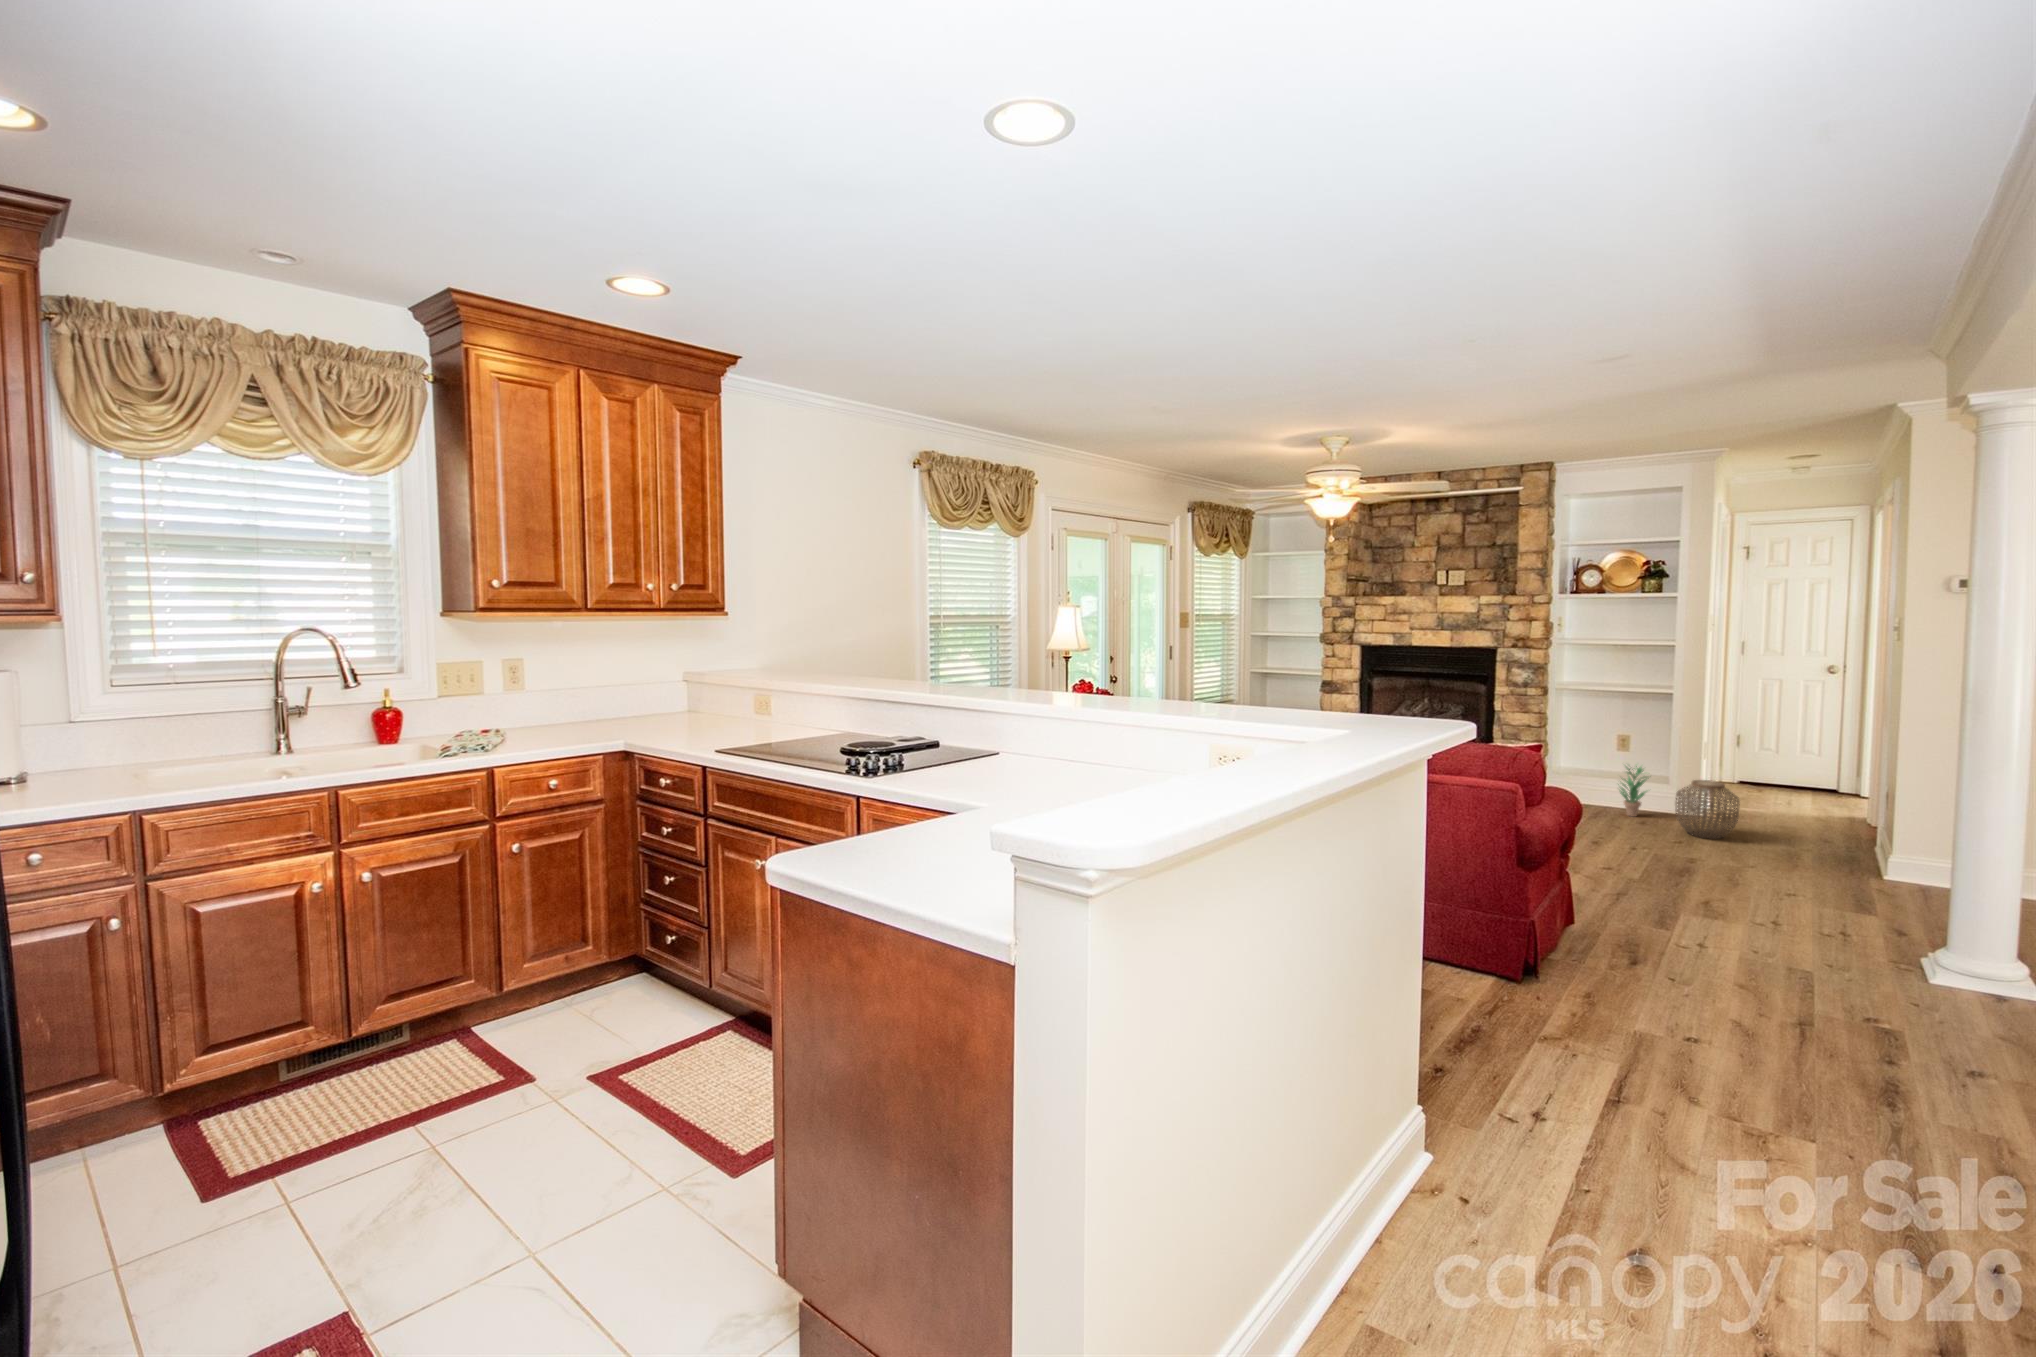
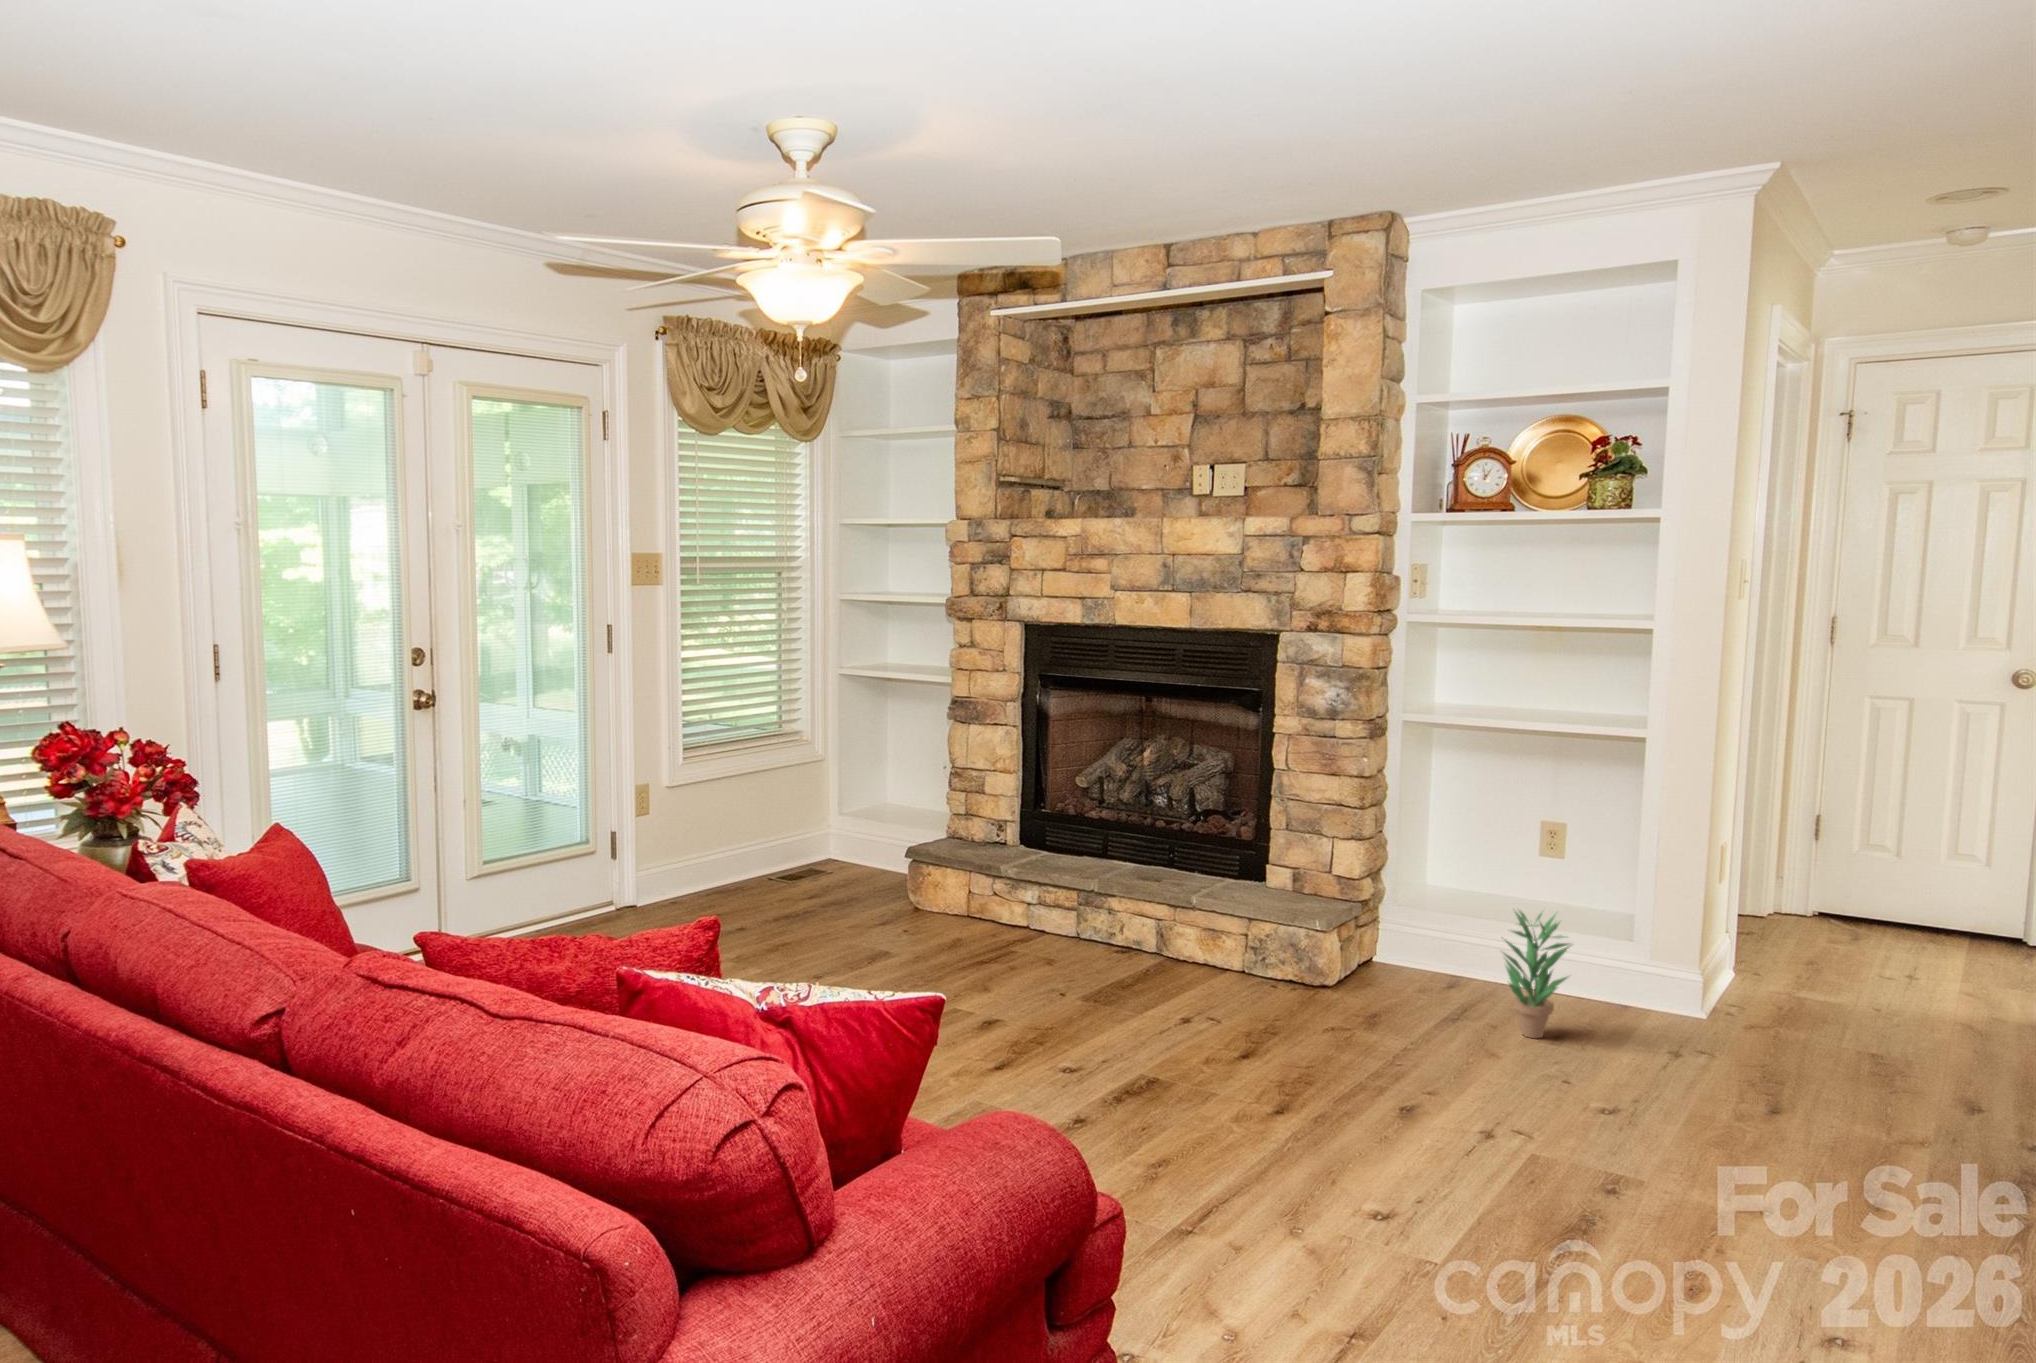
woven basket: present [1675,780,1740,839] -> none [1609,966,1758,1122]

